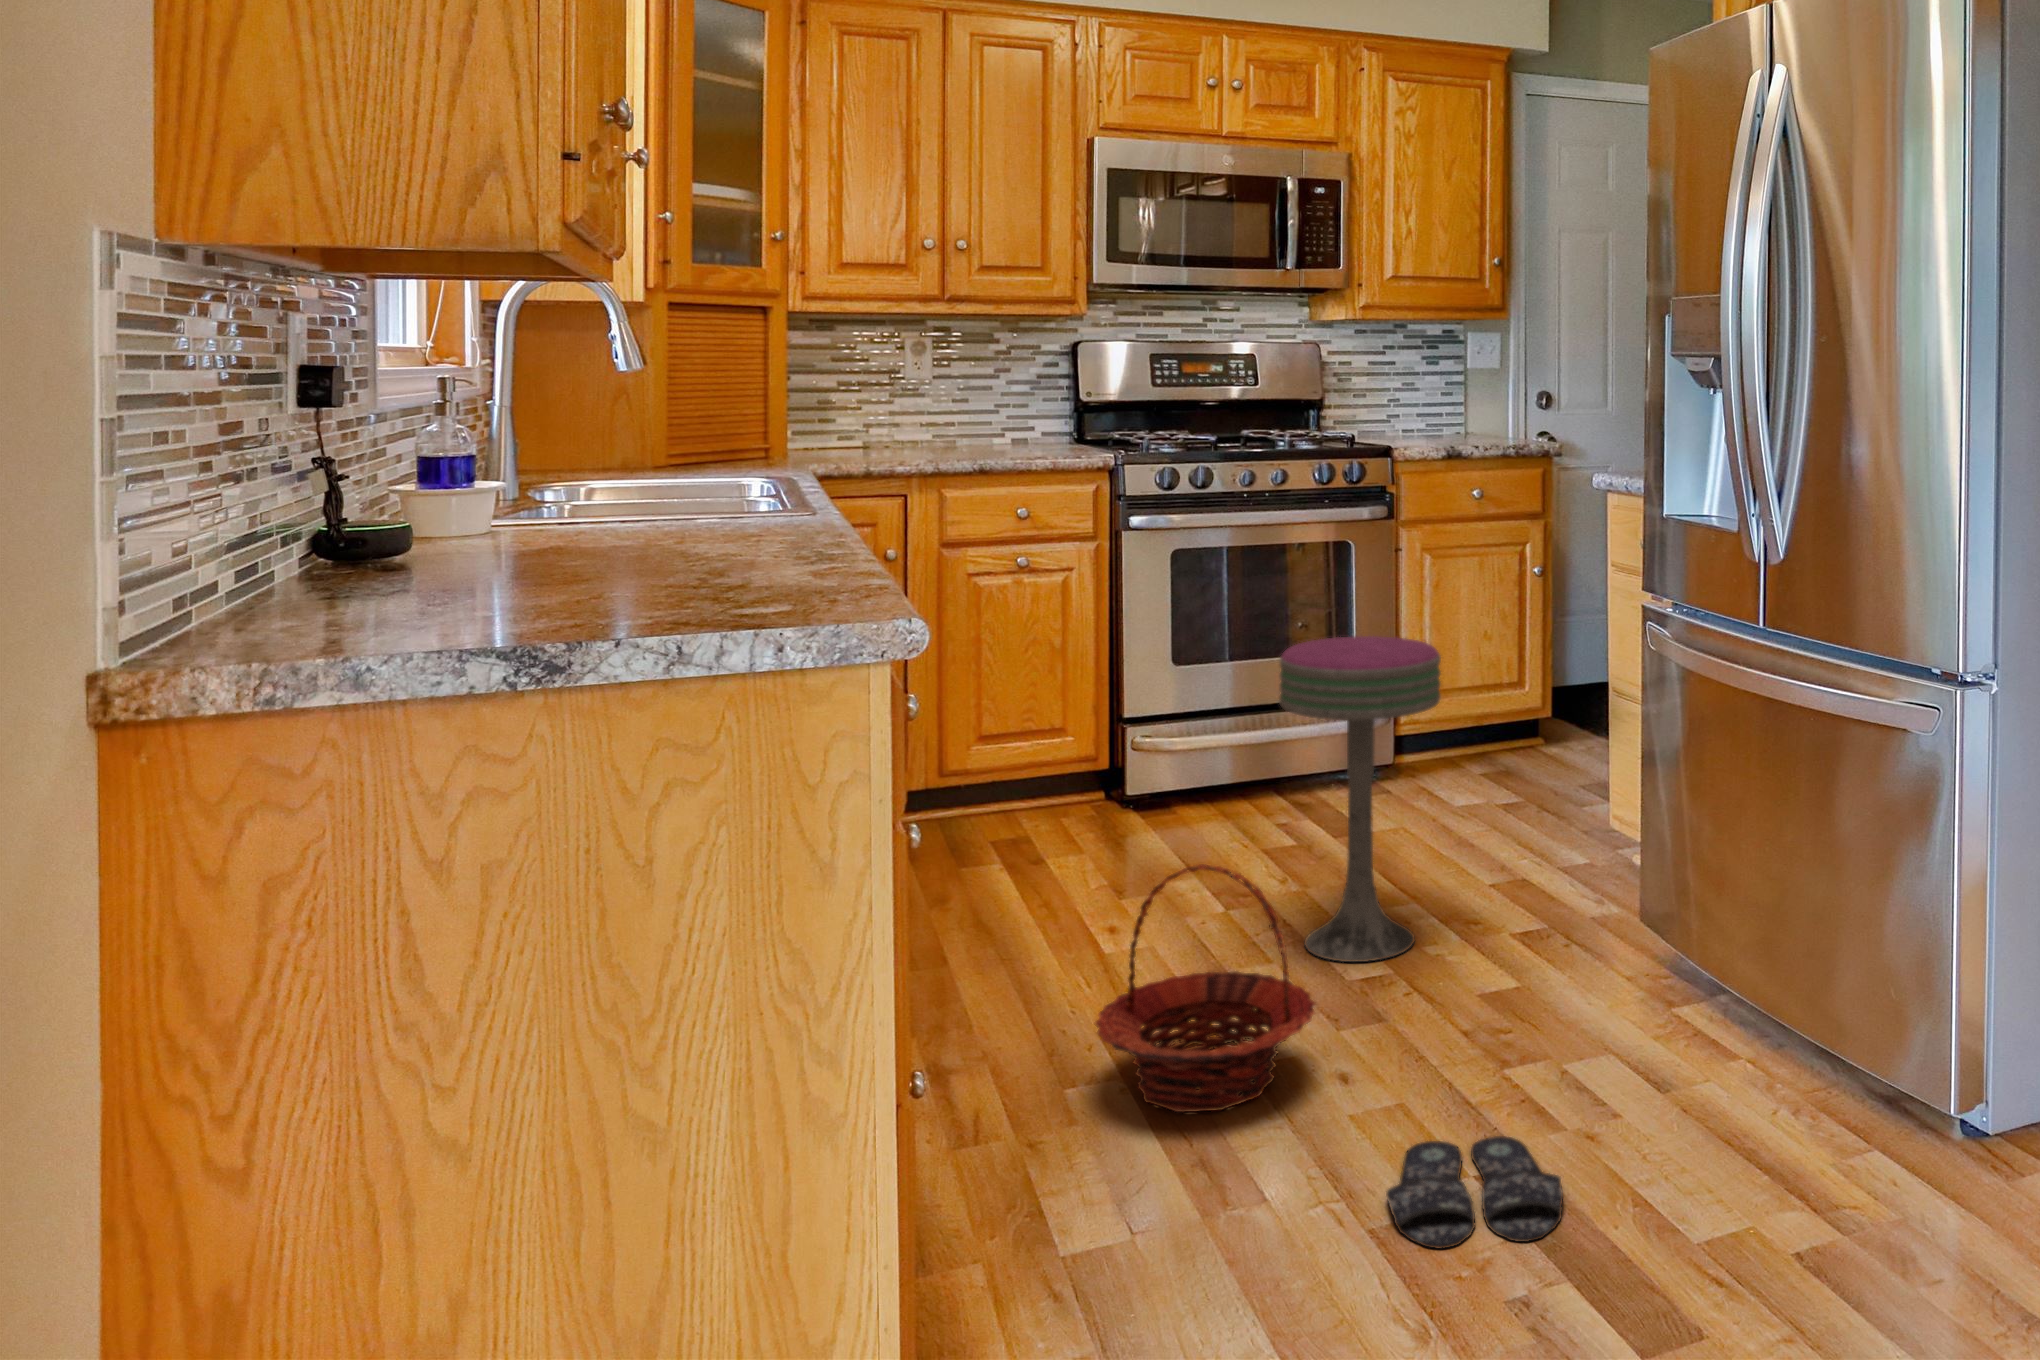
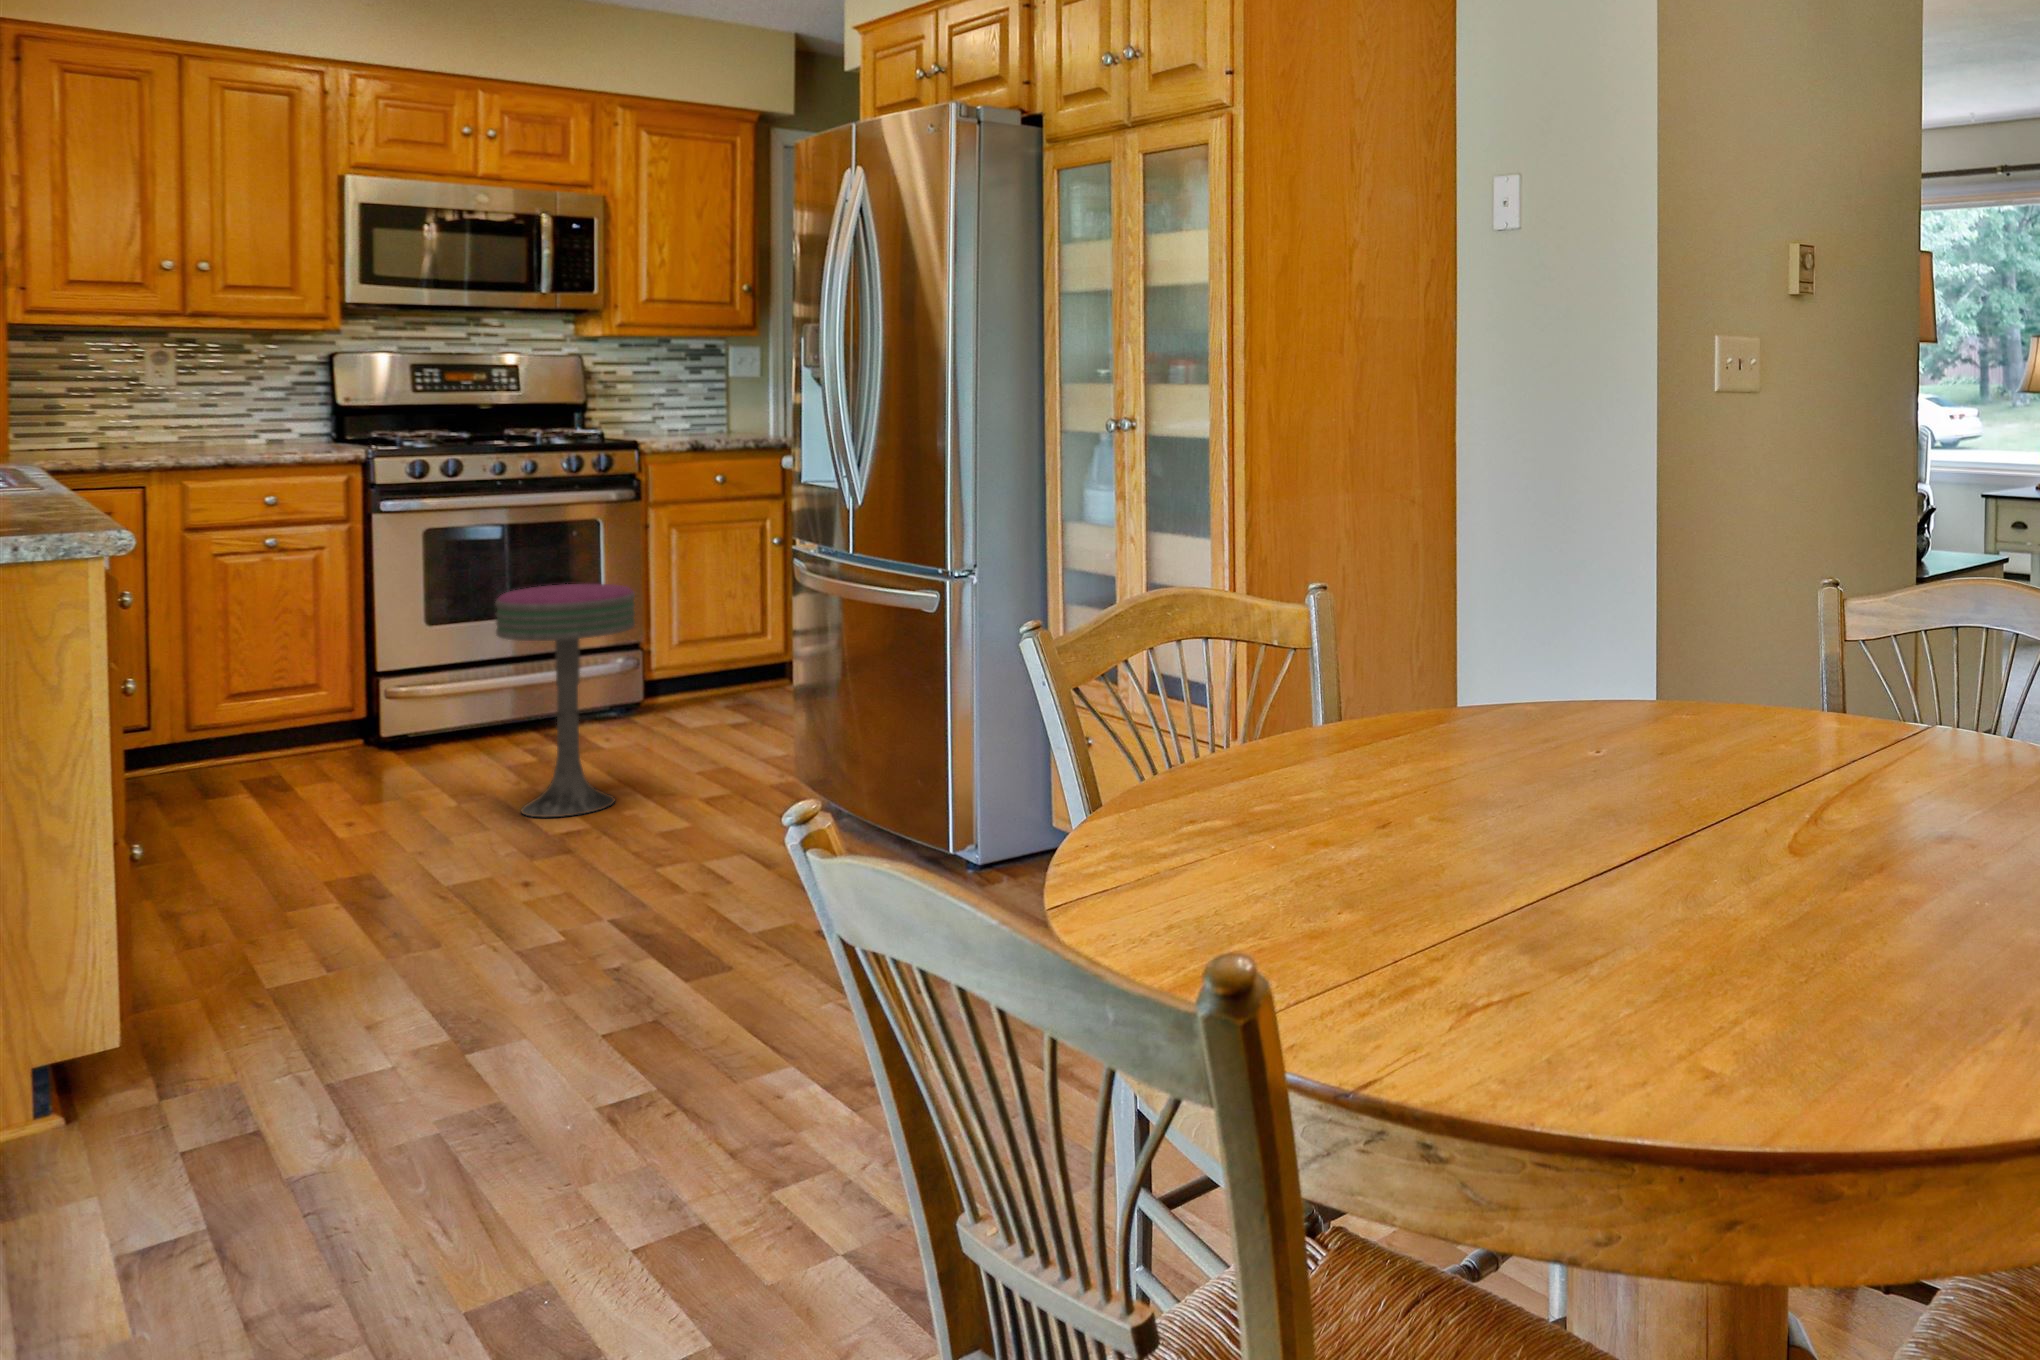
basket: present [1095,864,1315,1112] -> none [319,734,505,899]
slippers: present [1386,1136,1563,1248] -> none [535,886,665,936]

